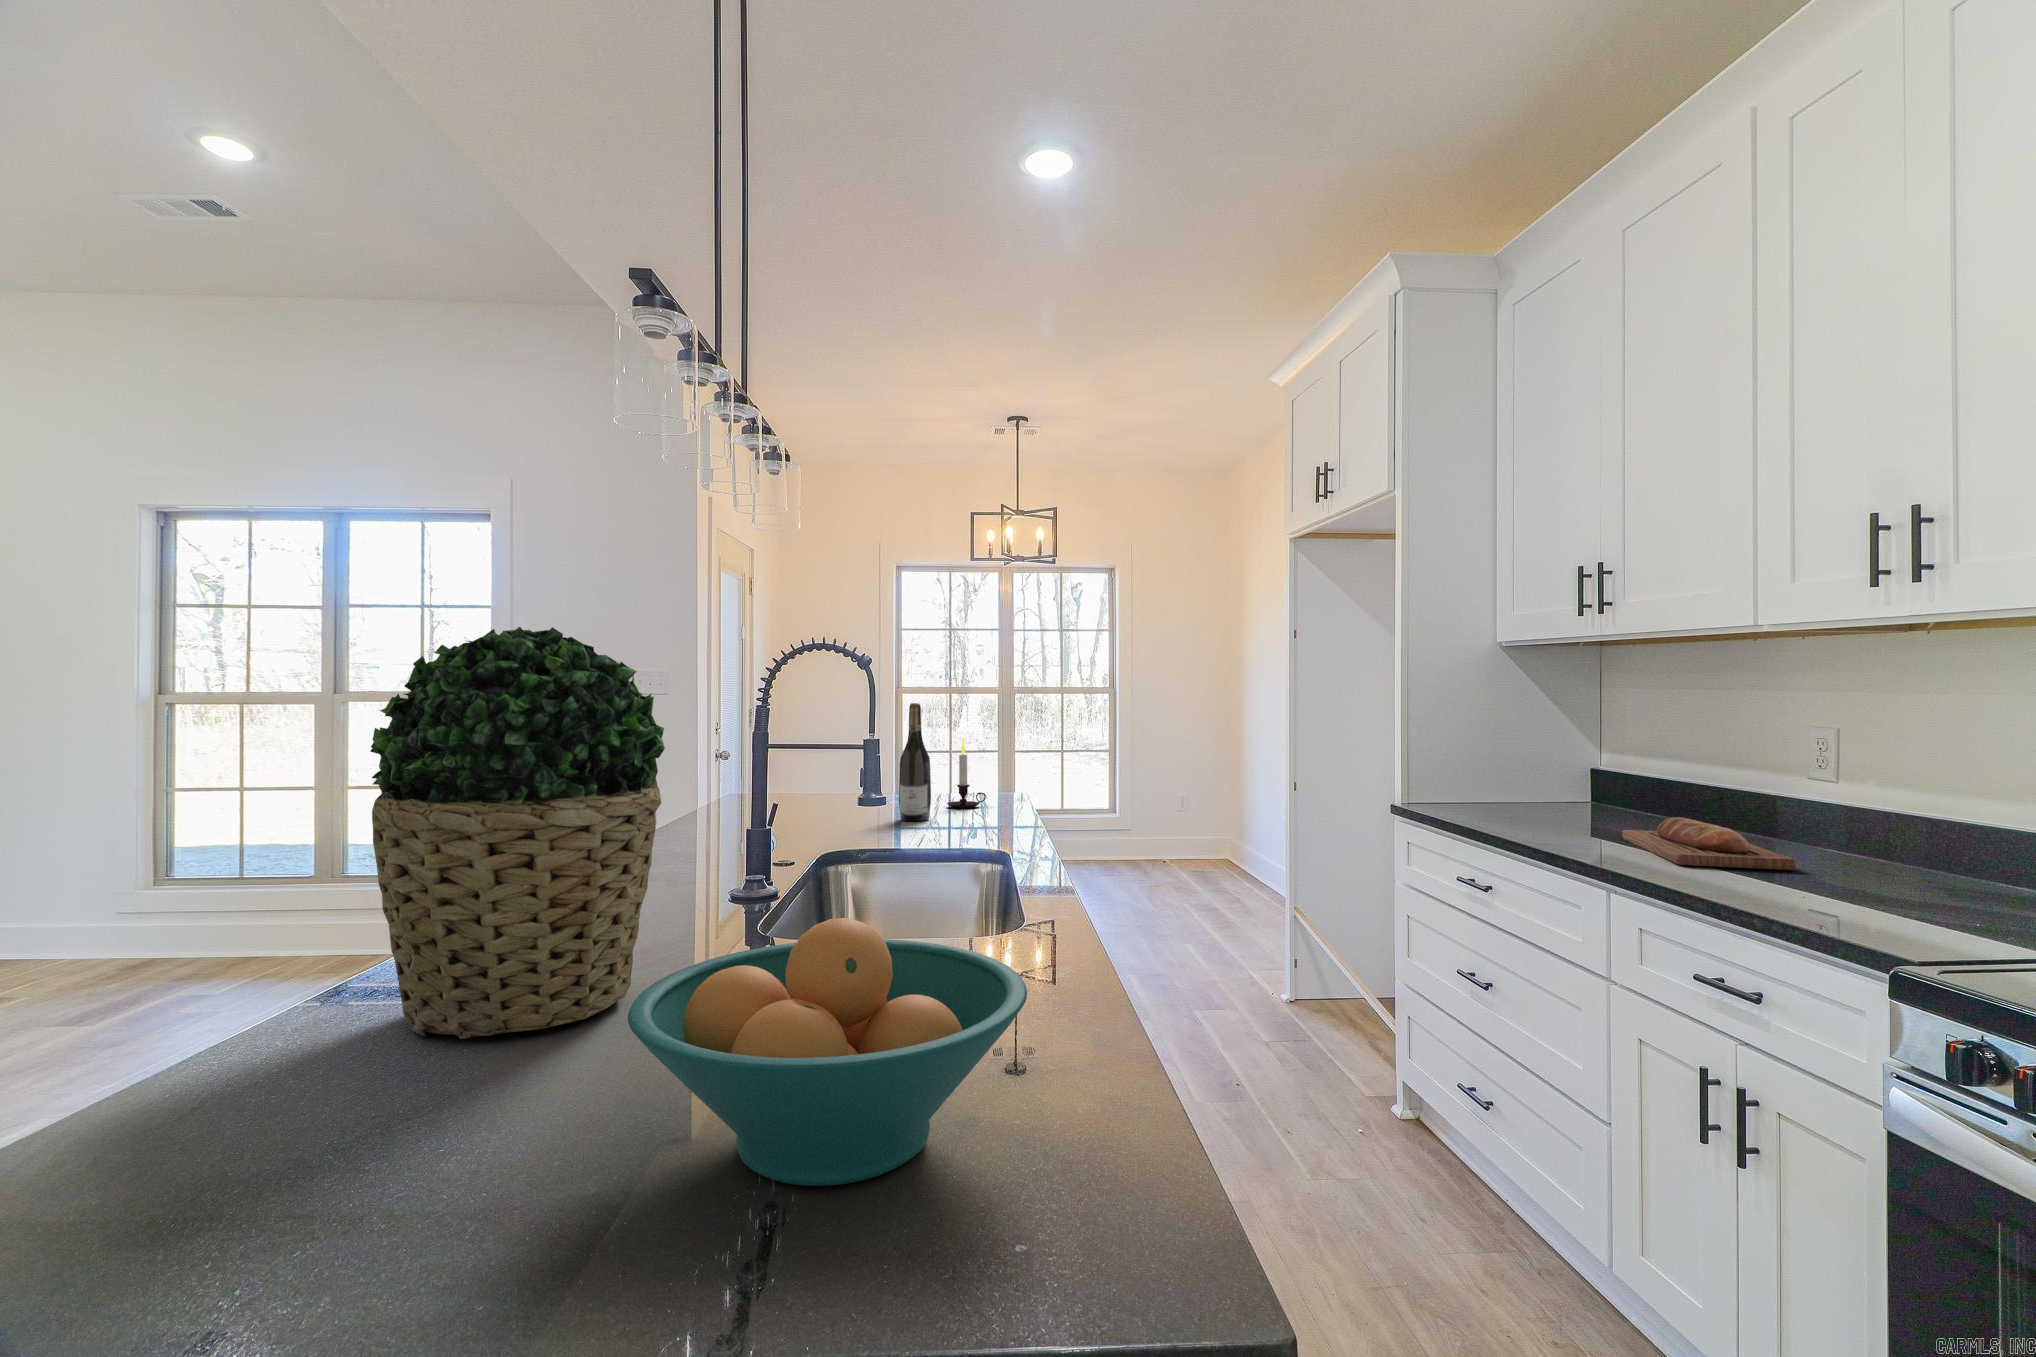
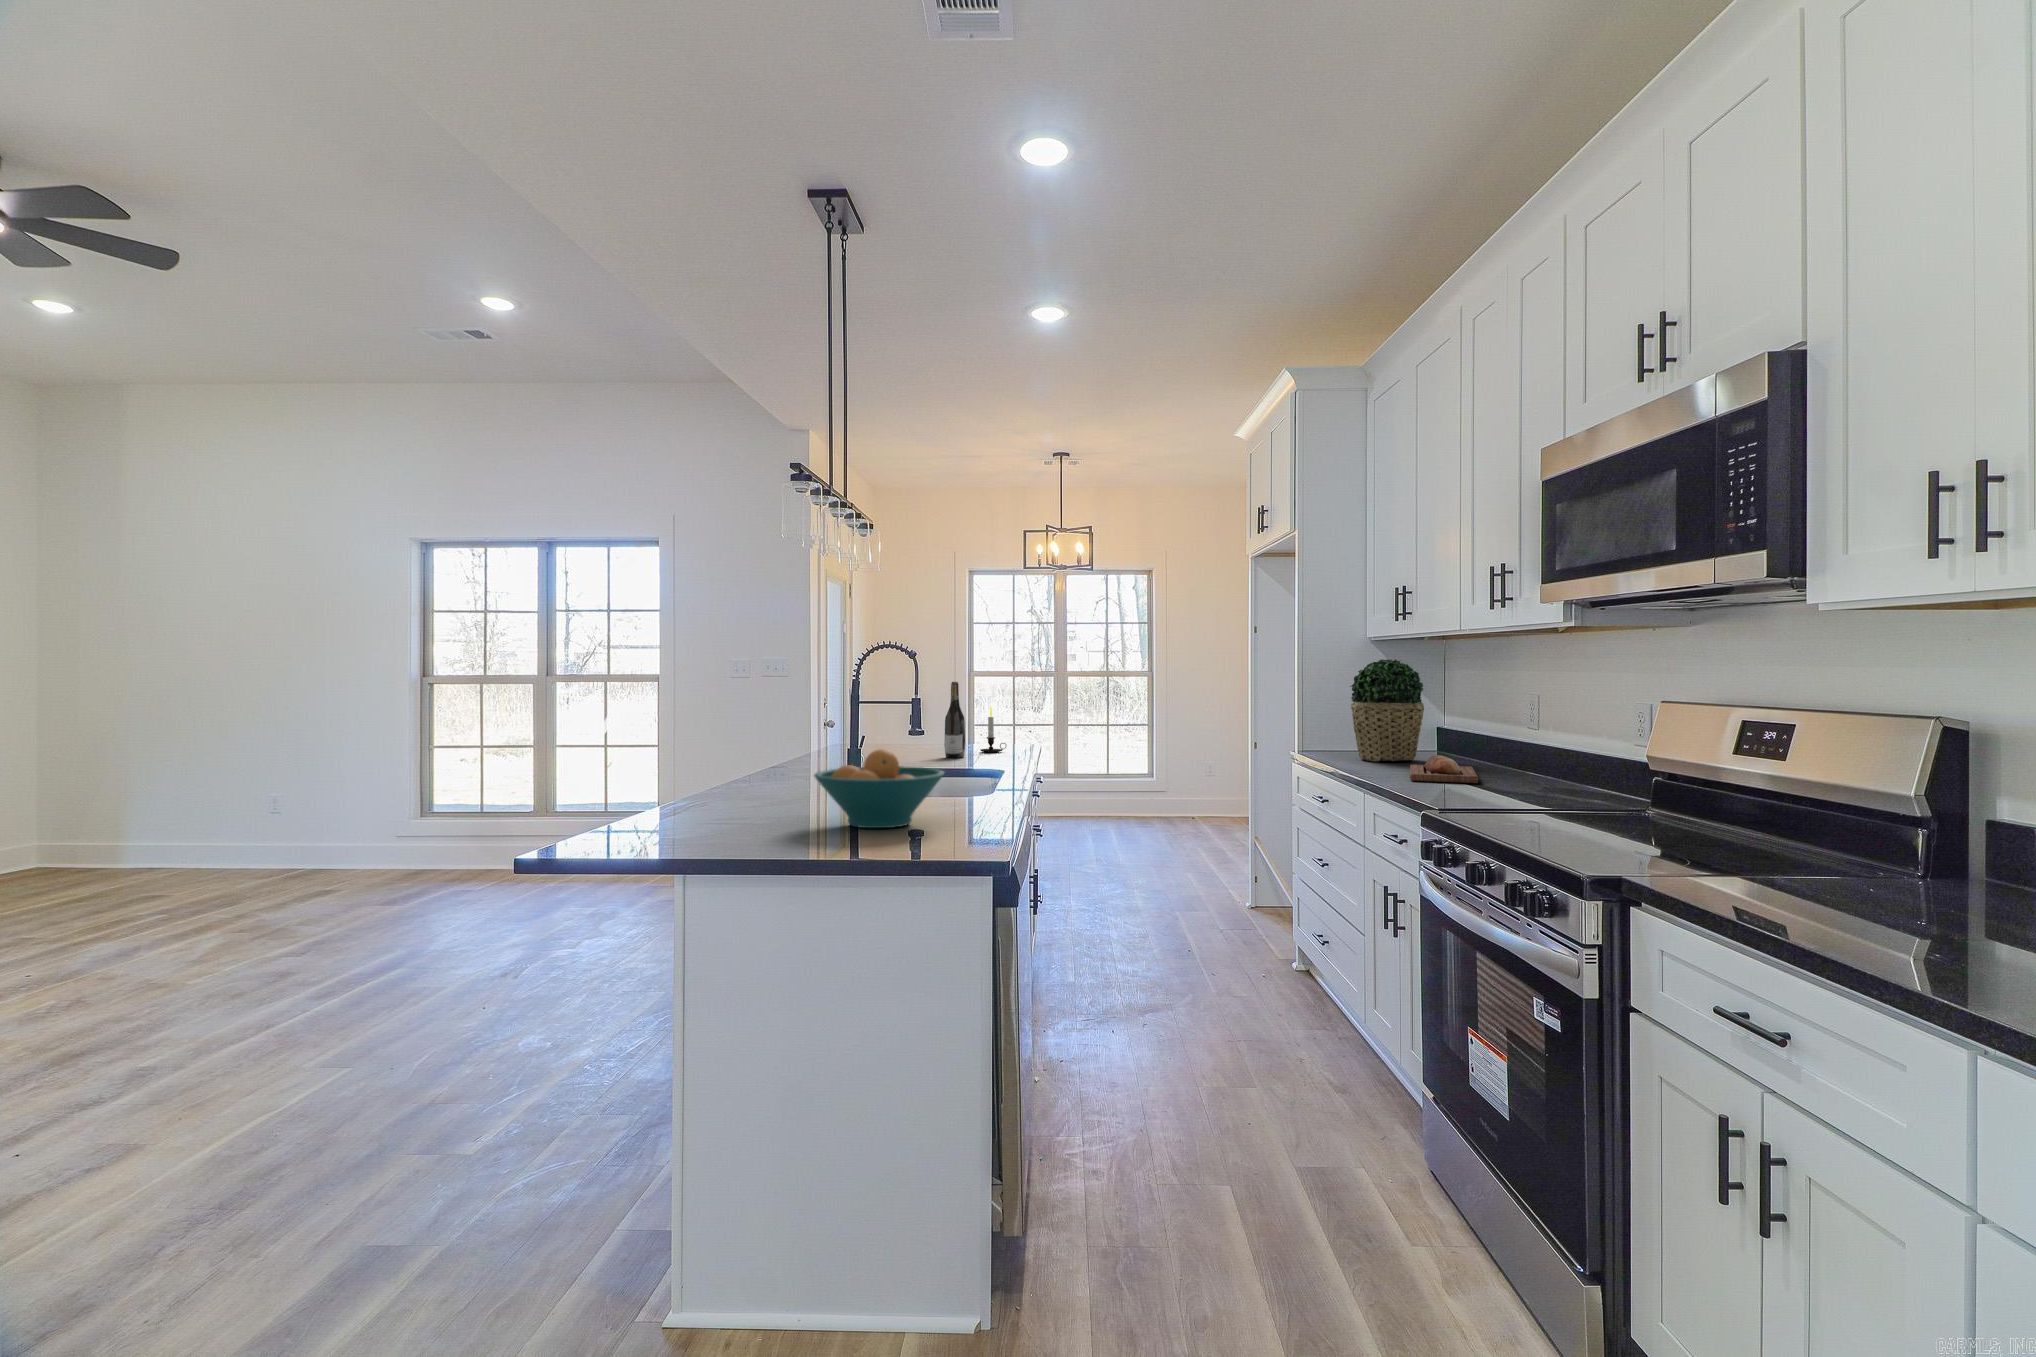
potted plant: present [370,627,665,1039] -> present [1350,659,1424,761]

